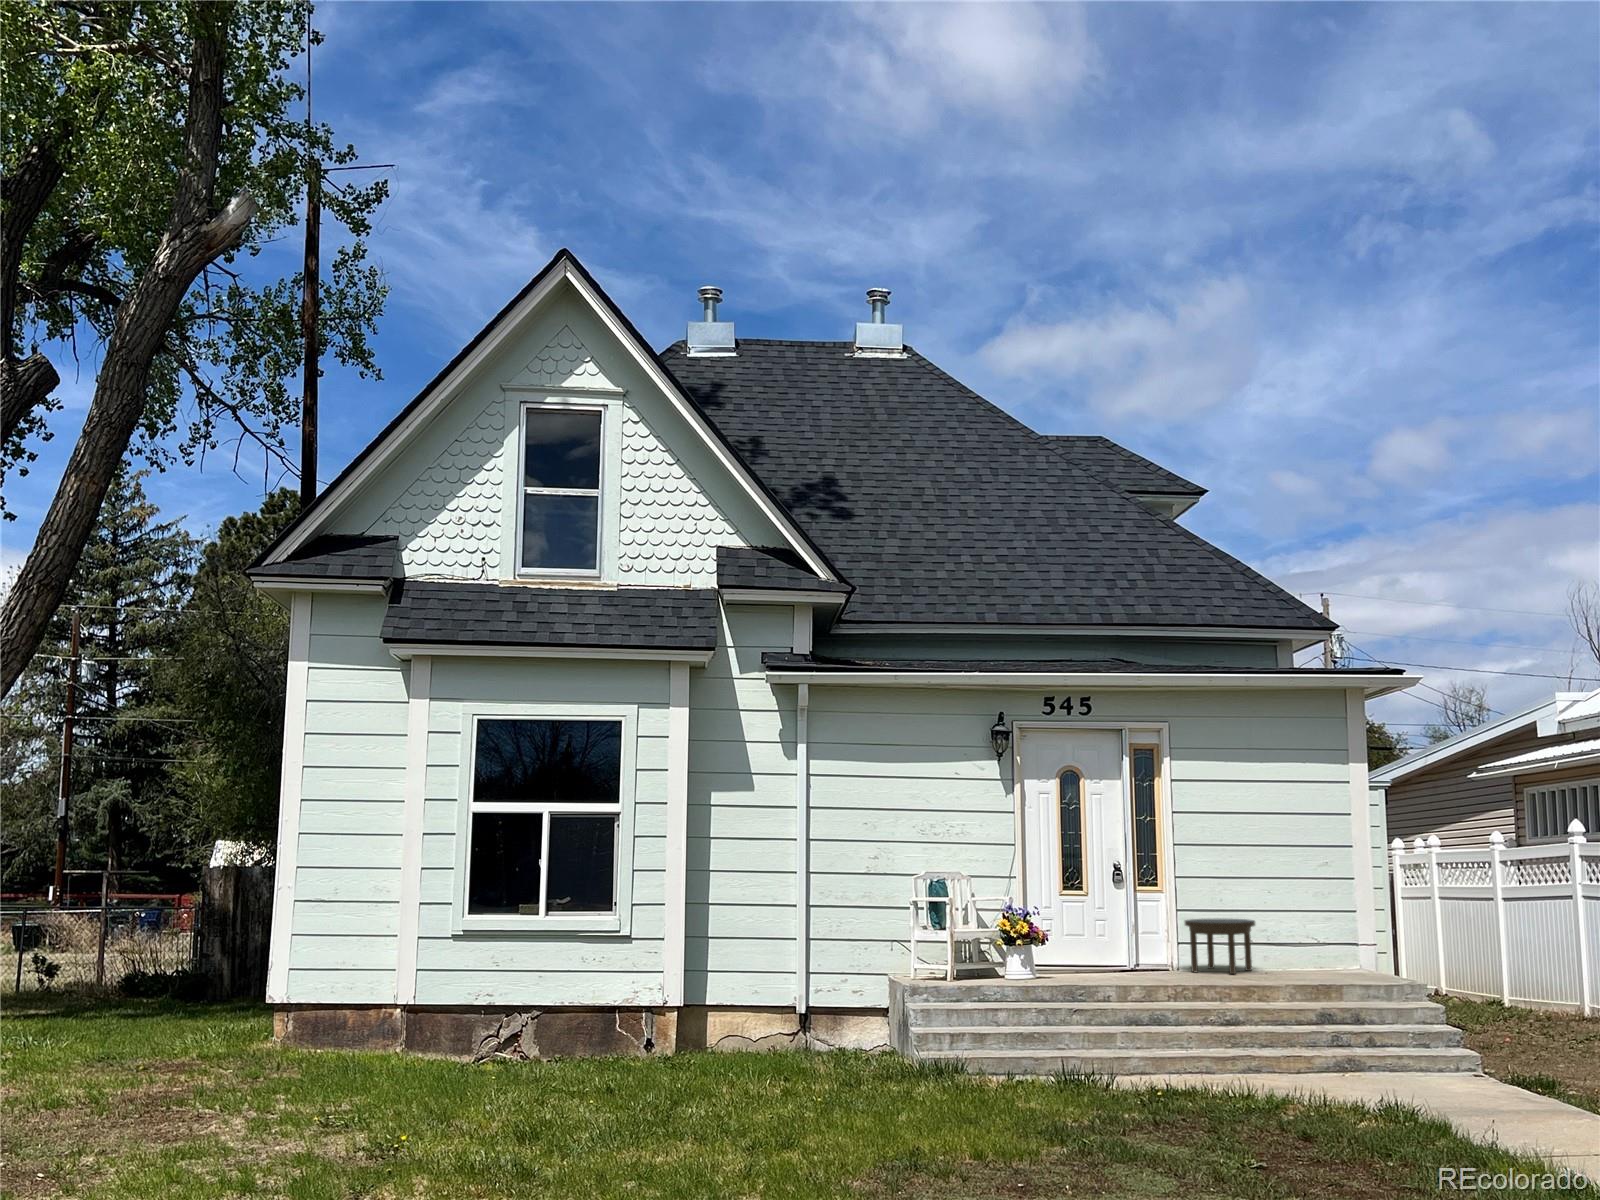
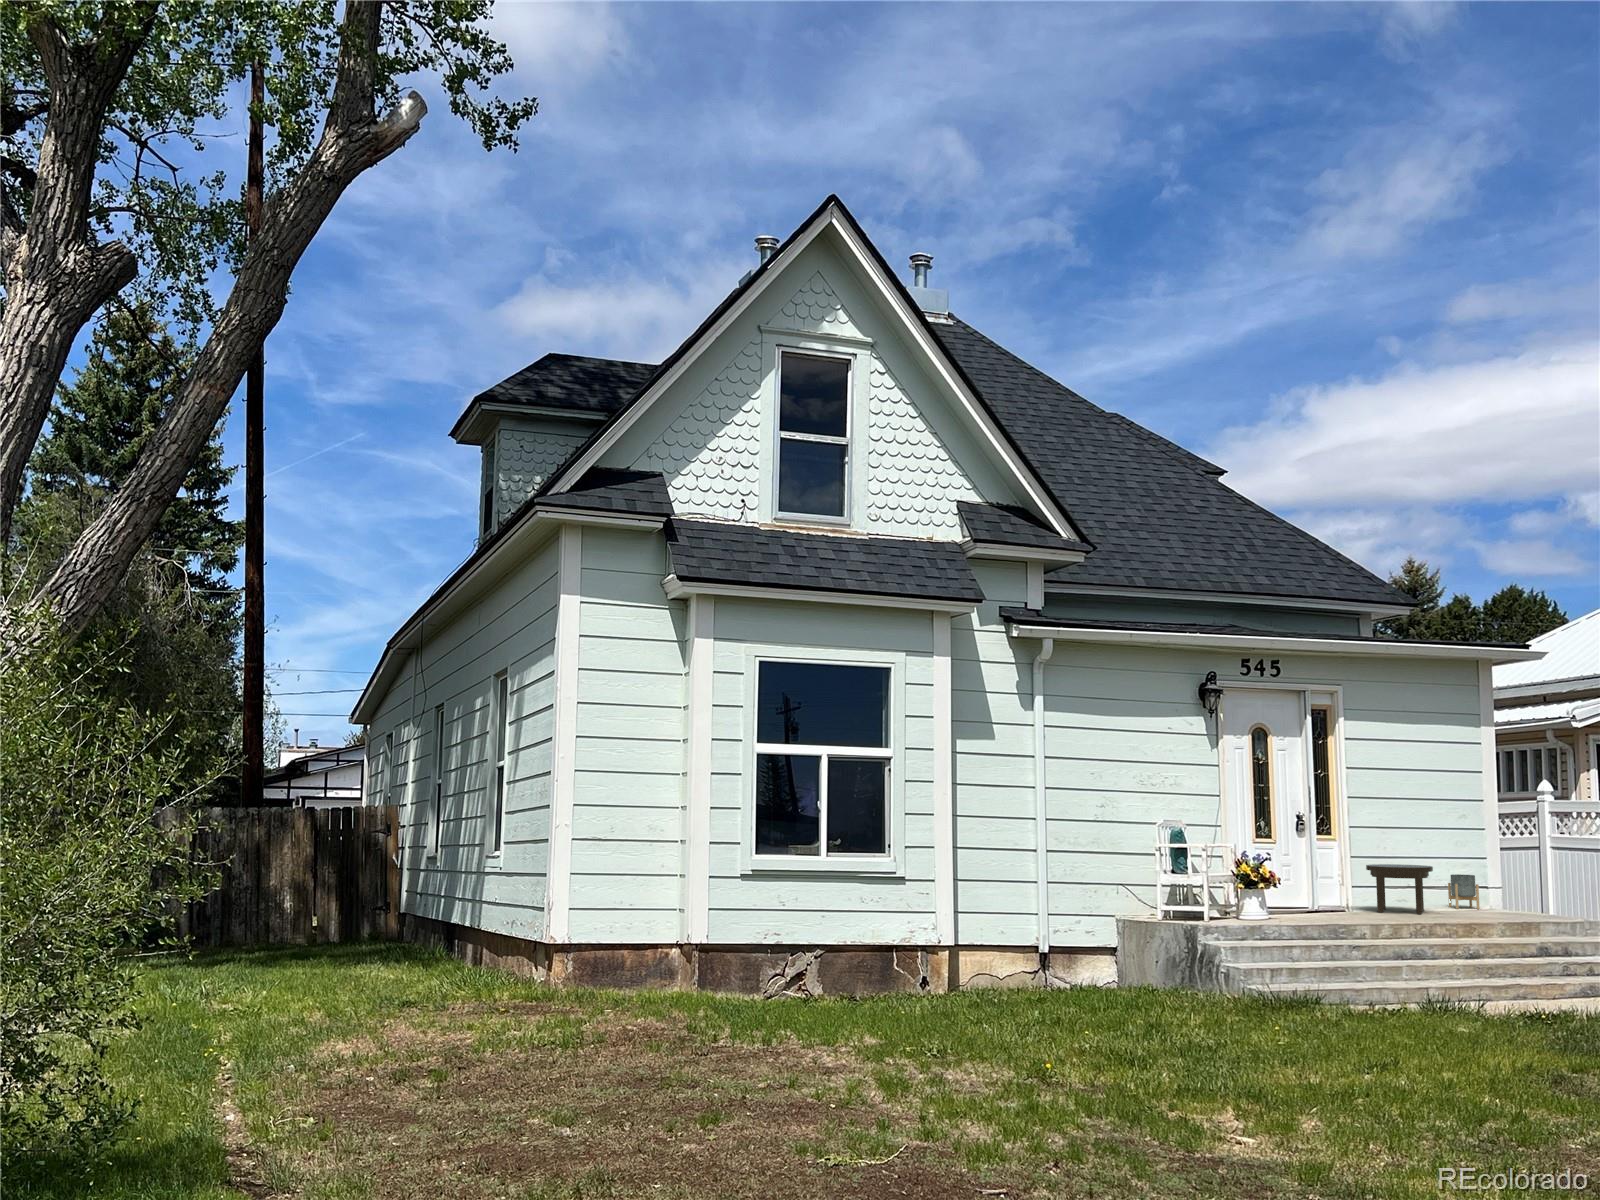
planter: none [1299,929,1327,969] -> present [1448,874,1480,909]

